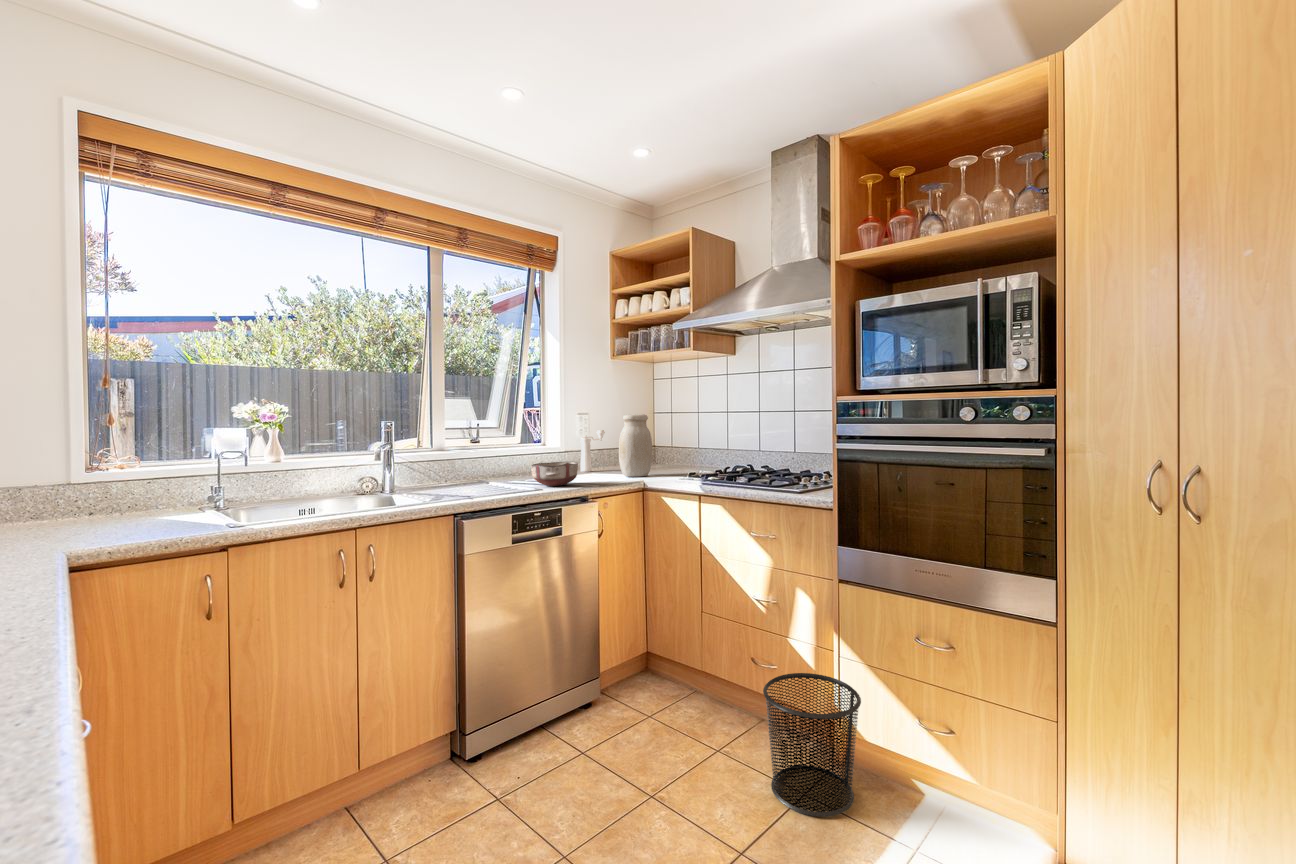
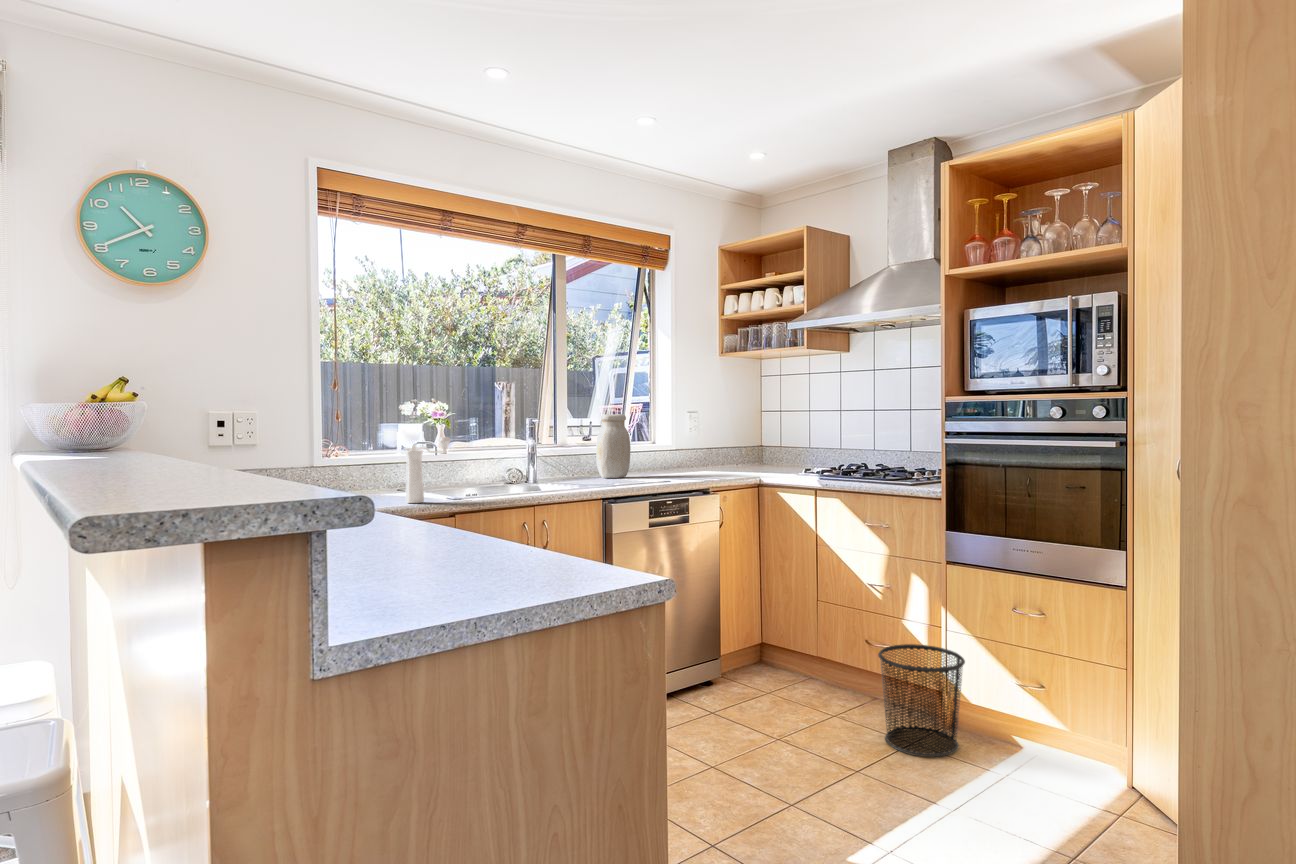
jar: present [619,414,652,477] -> present [596,414,630,478]
pepper mill: present [580,430,605,472] -> present [405,437,451,503]
ceramic bowl: present [531,462,578,486] -> none [657,457,701,478]

